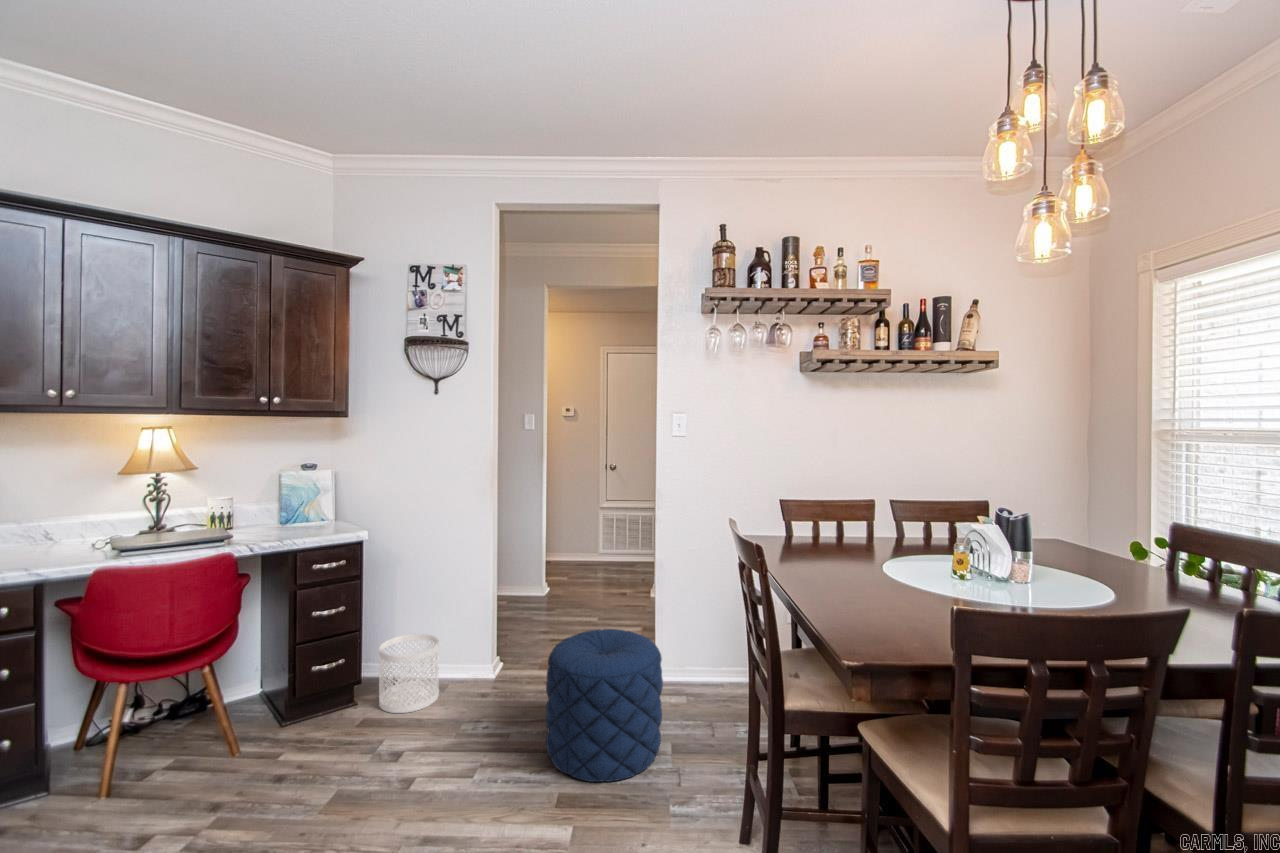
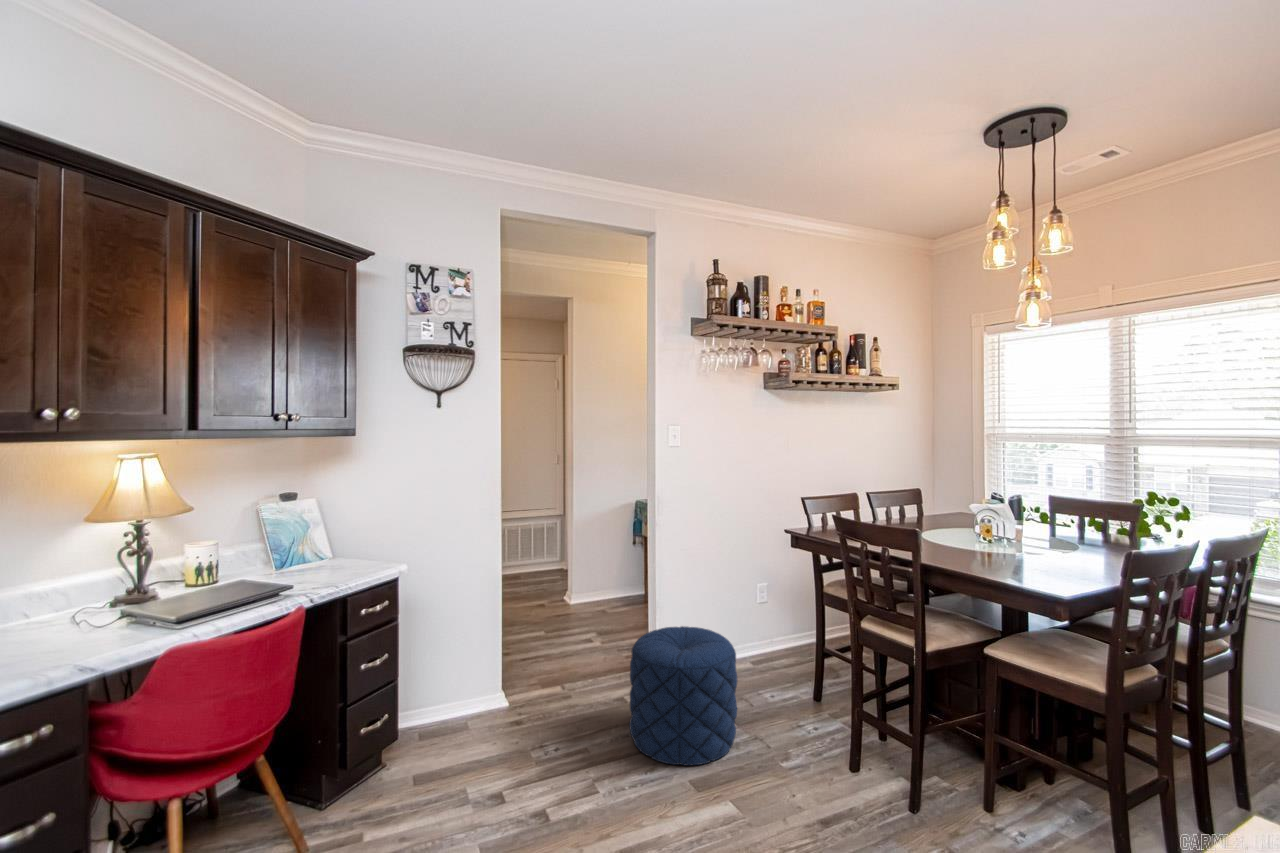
waste basket: present [379,634,439,713] -> none [410,673,475,765]

